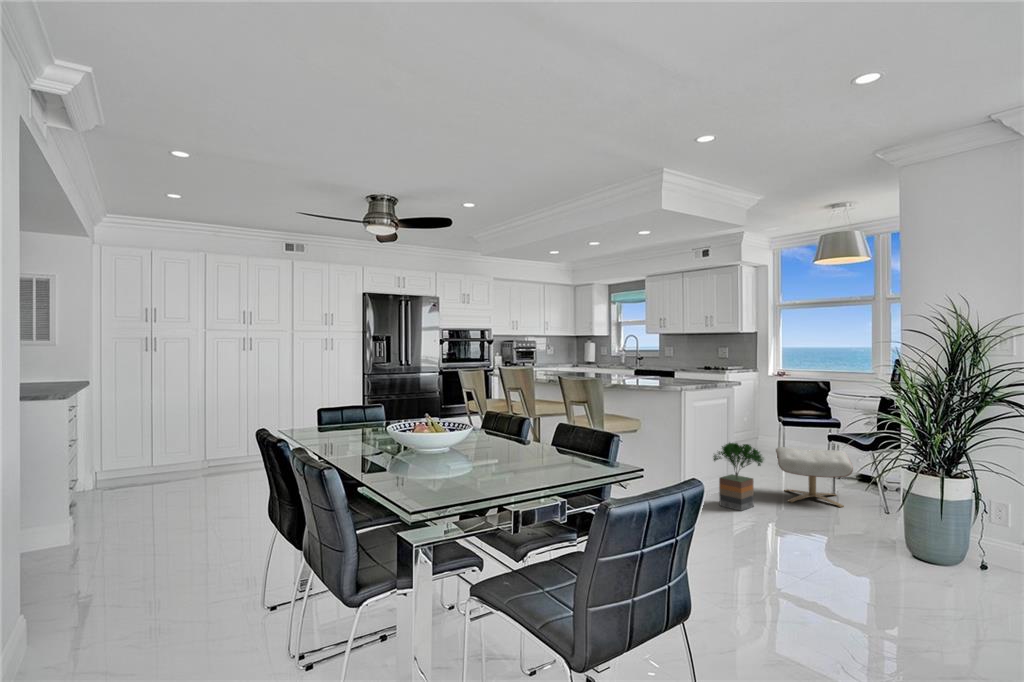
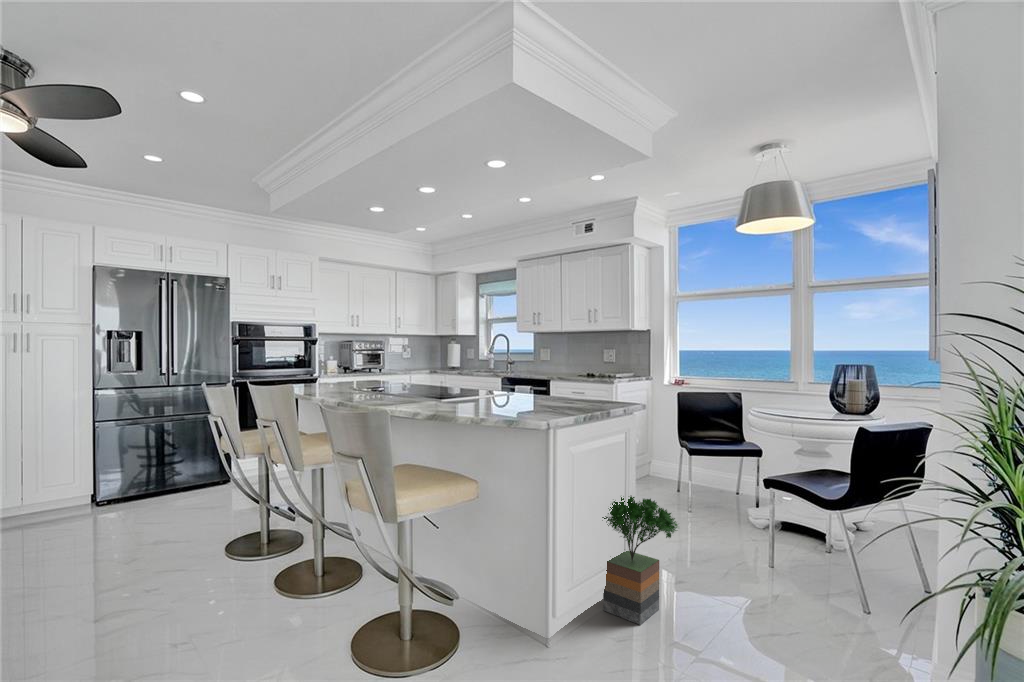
ottoman: present [776,447,853,507] -> none [686,495,812,602]

